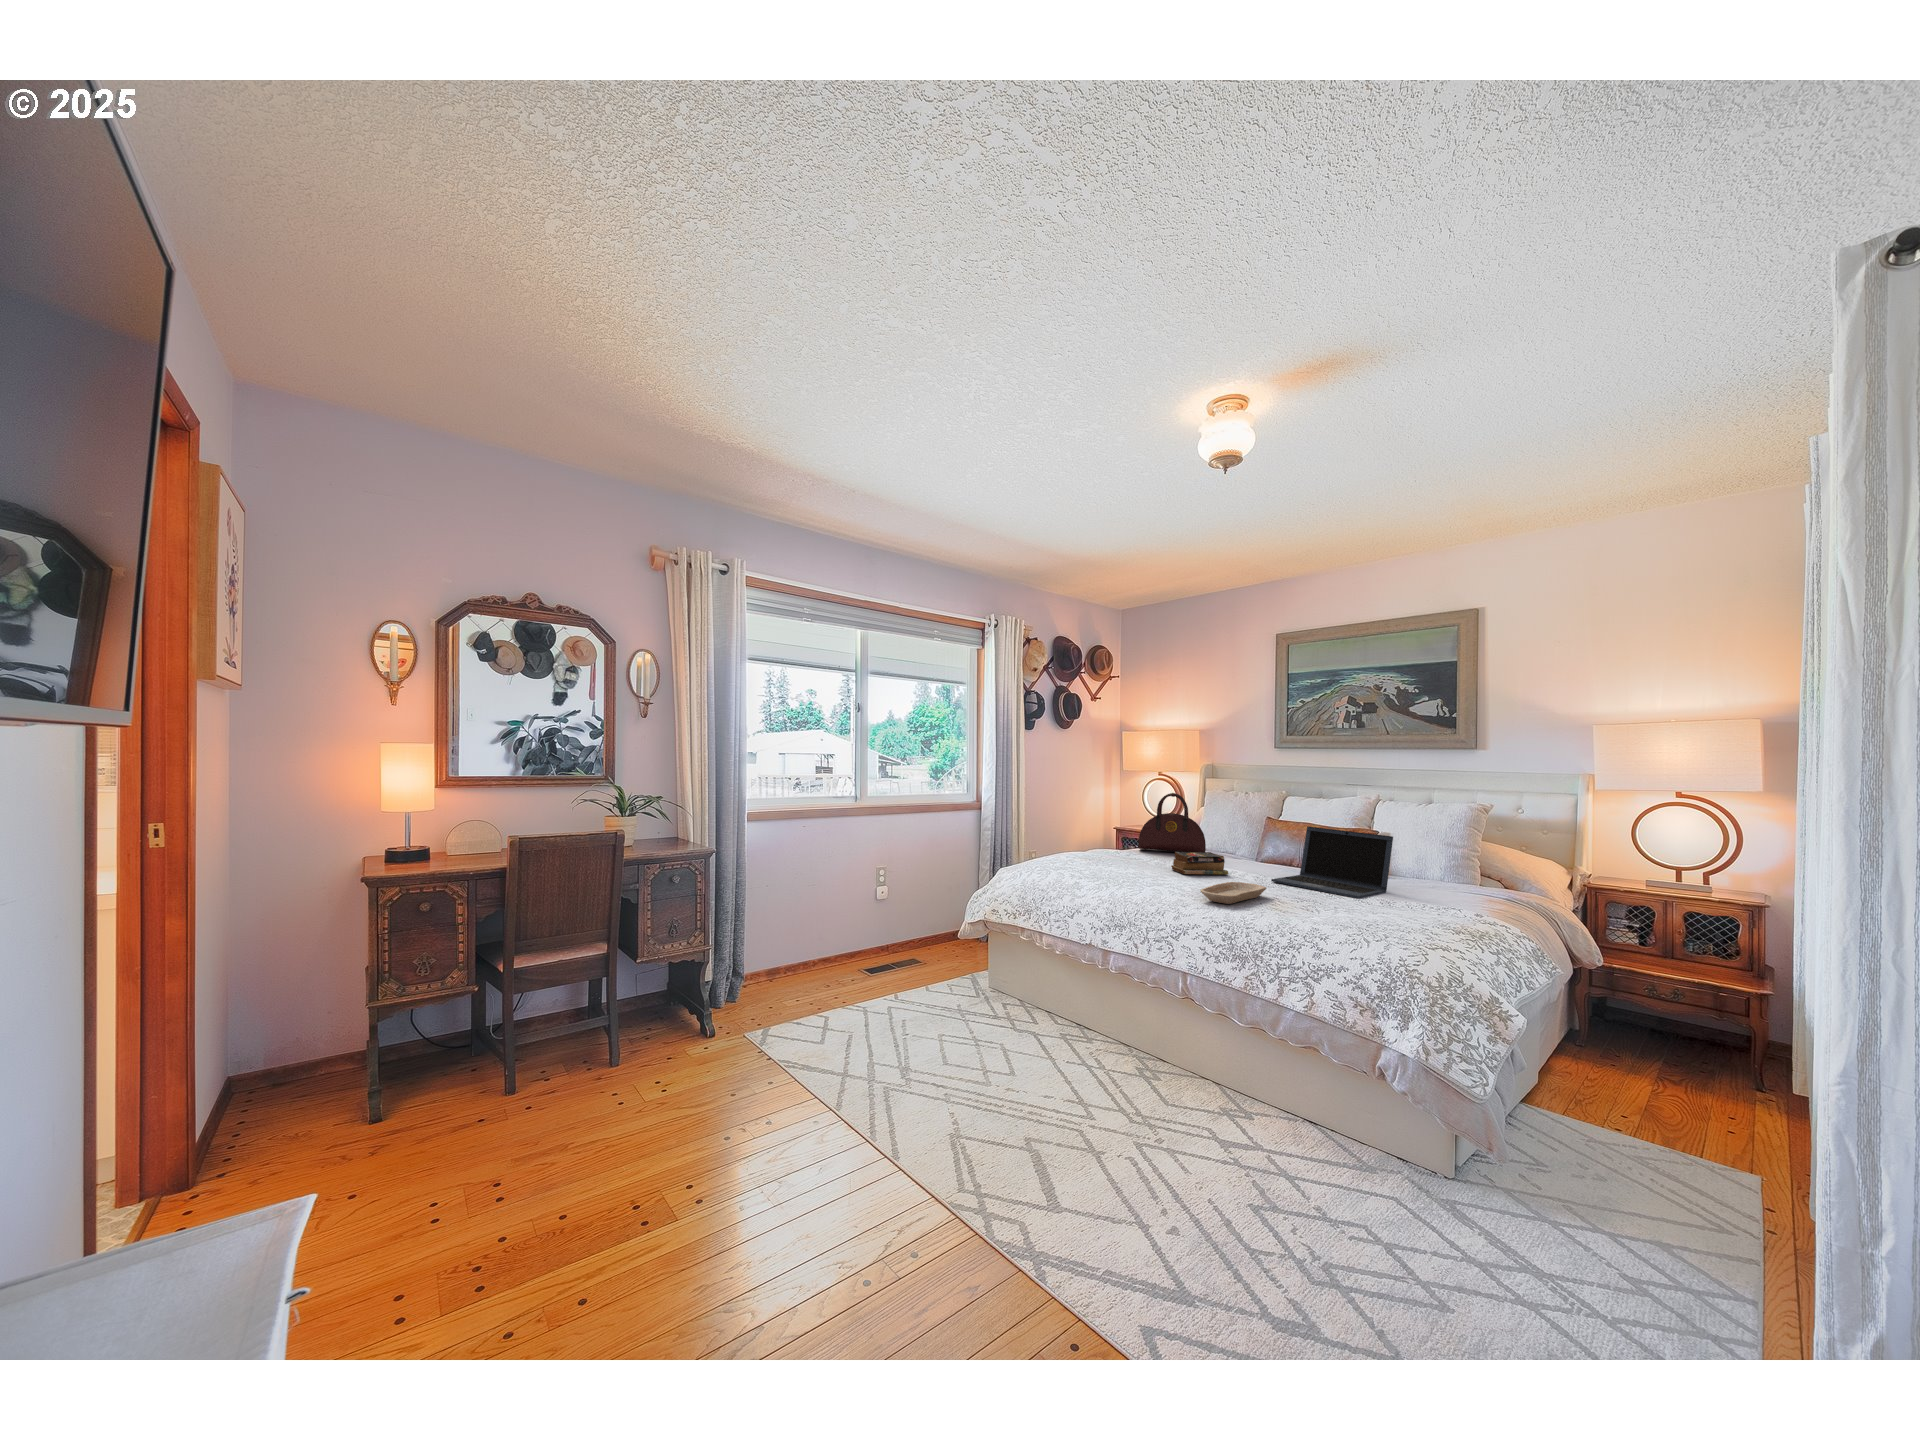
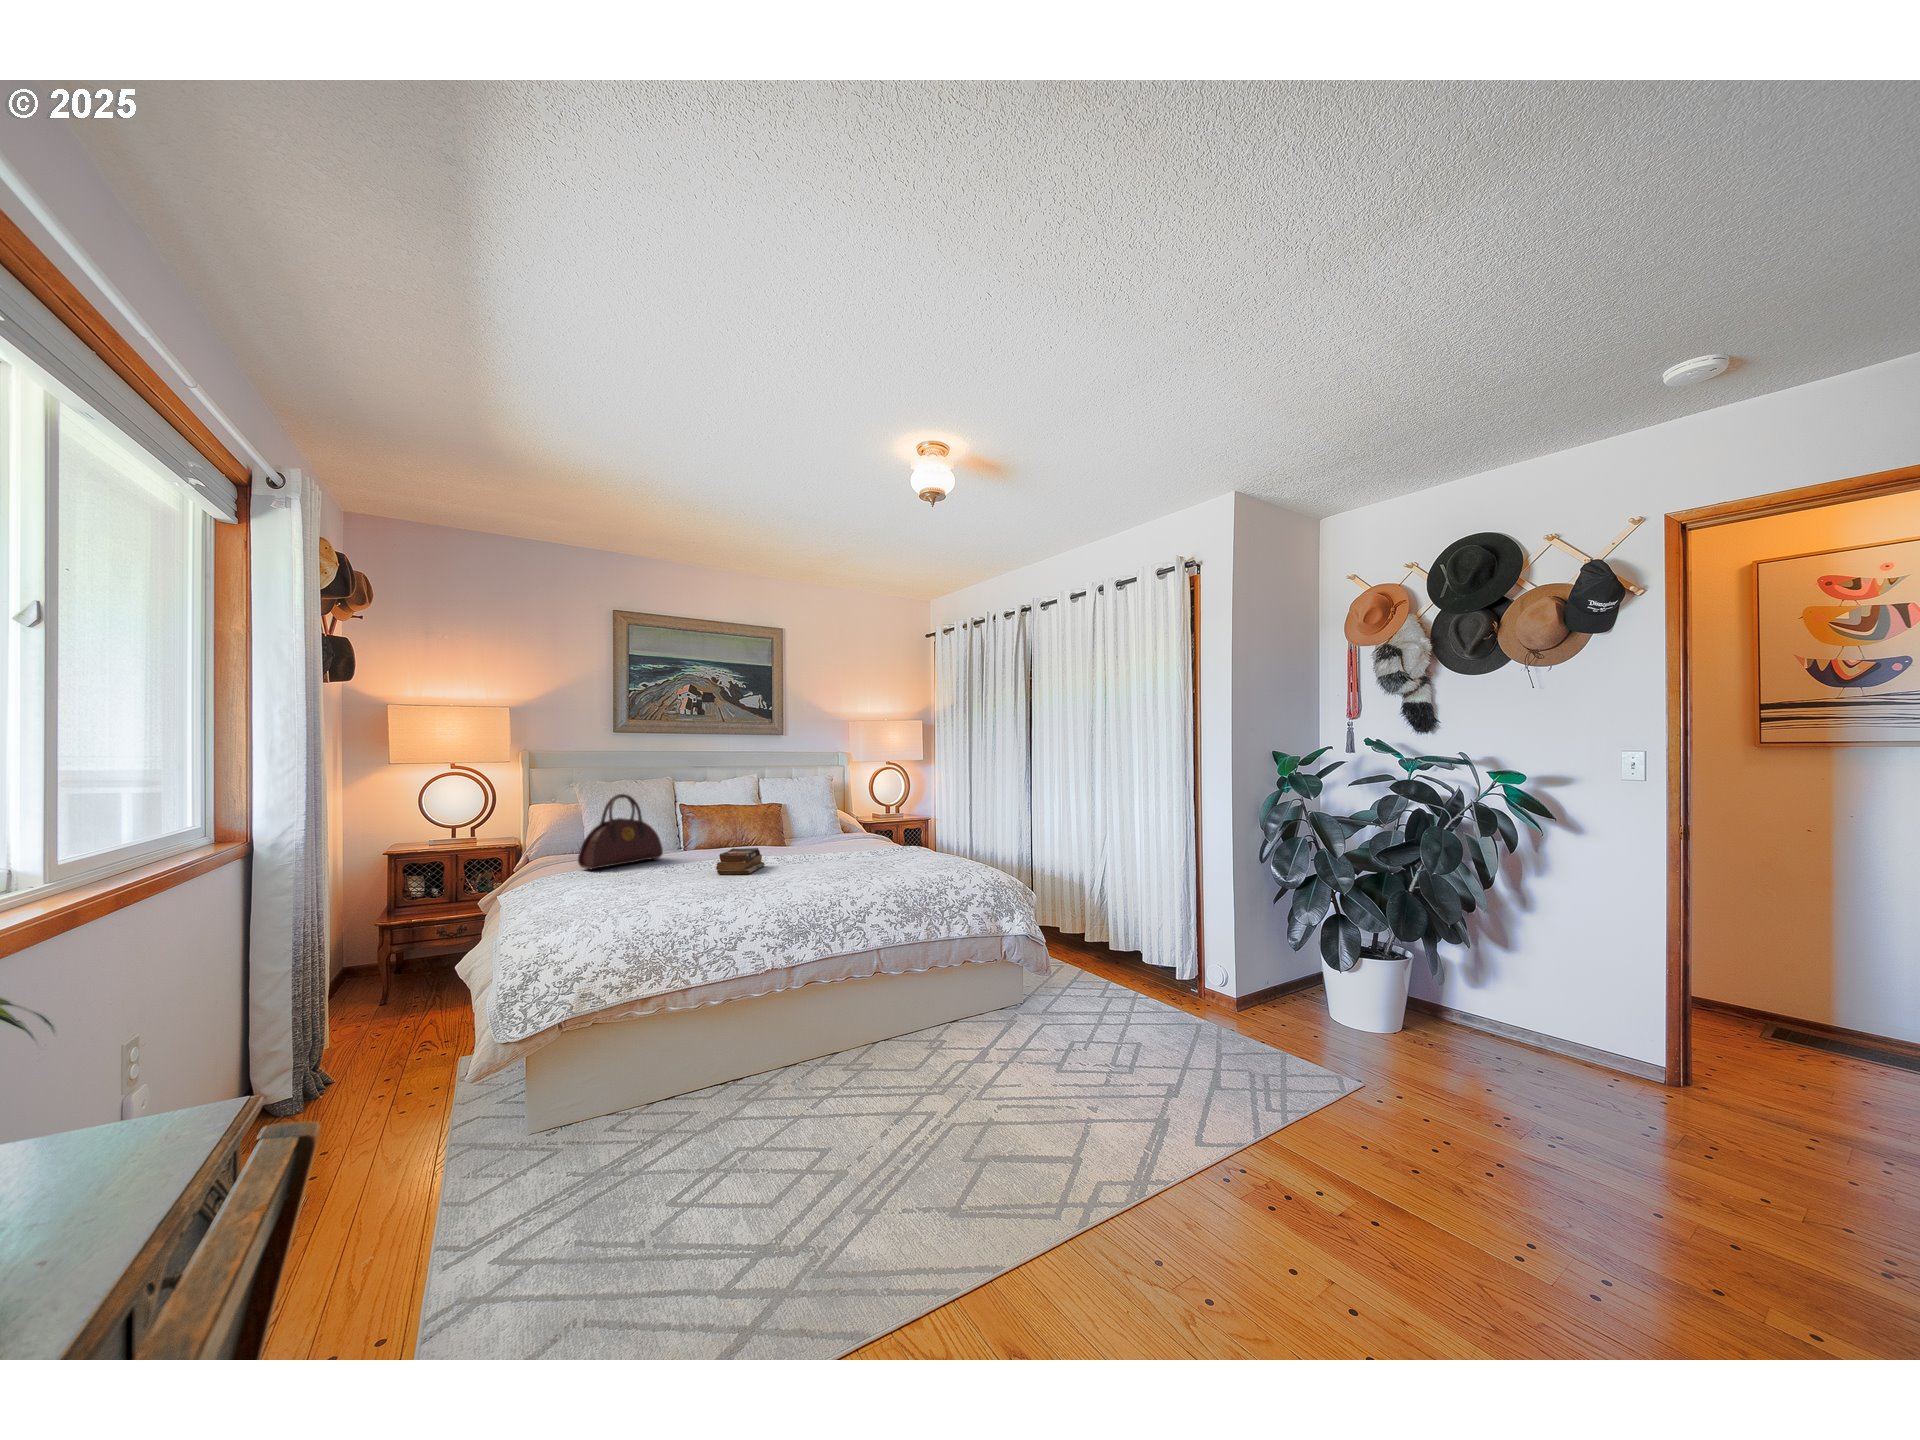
laptop: present [1271,826,1393,898] -> none [792,805,876,861]
tray: present [1200,882,1266,904] -> none [829,861,885,881]

